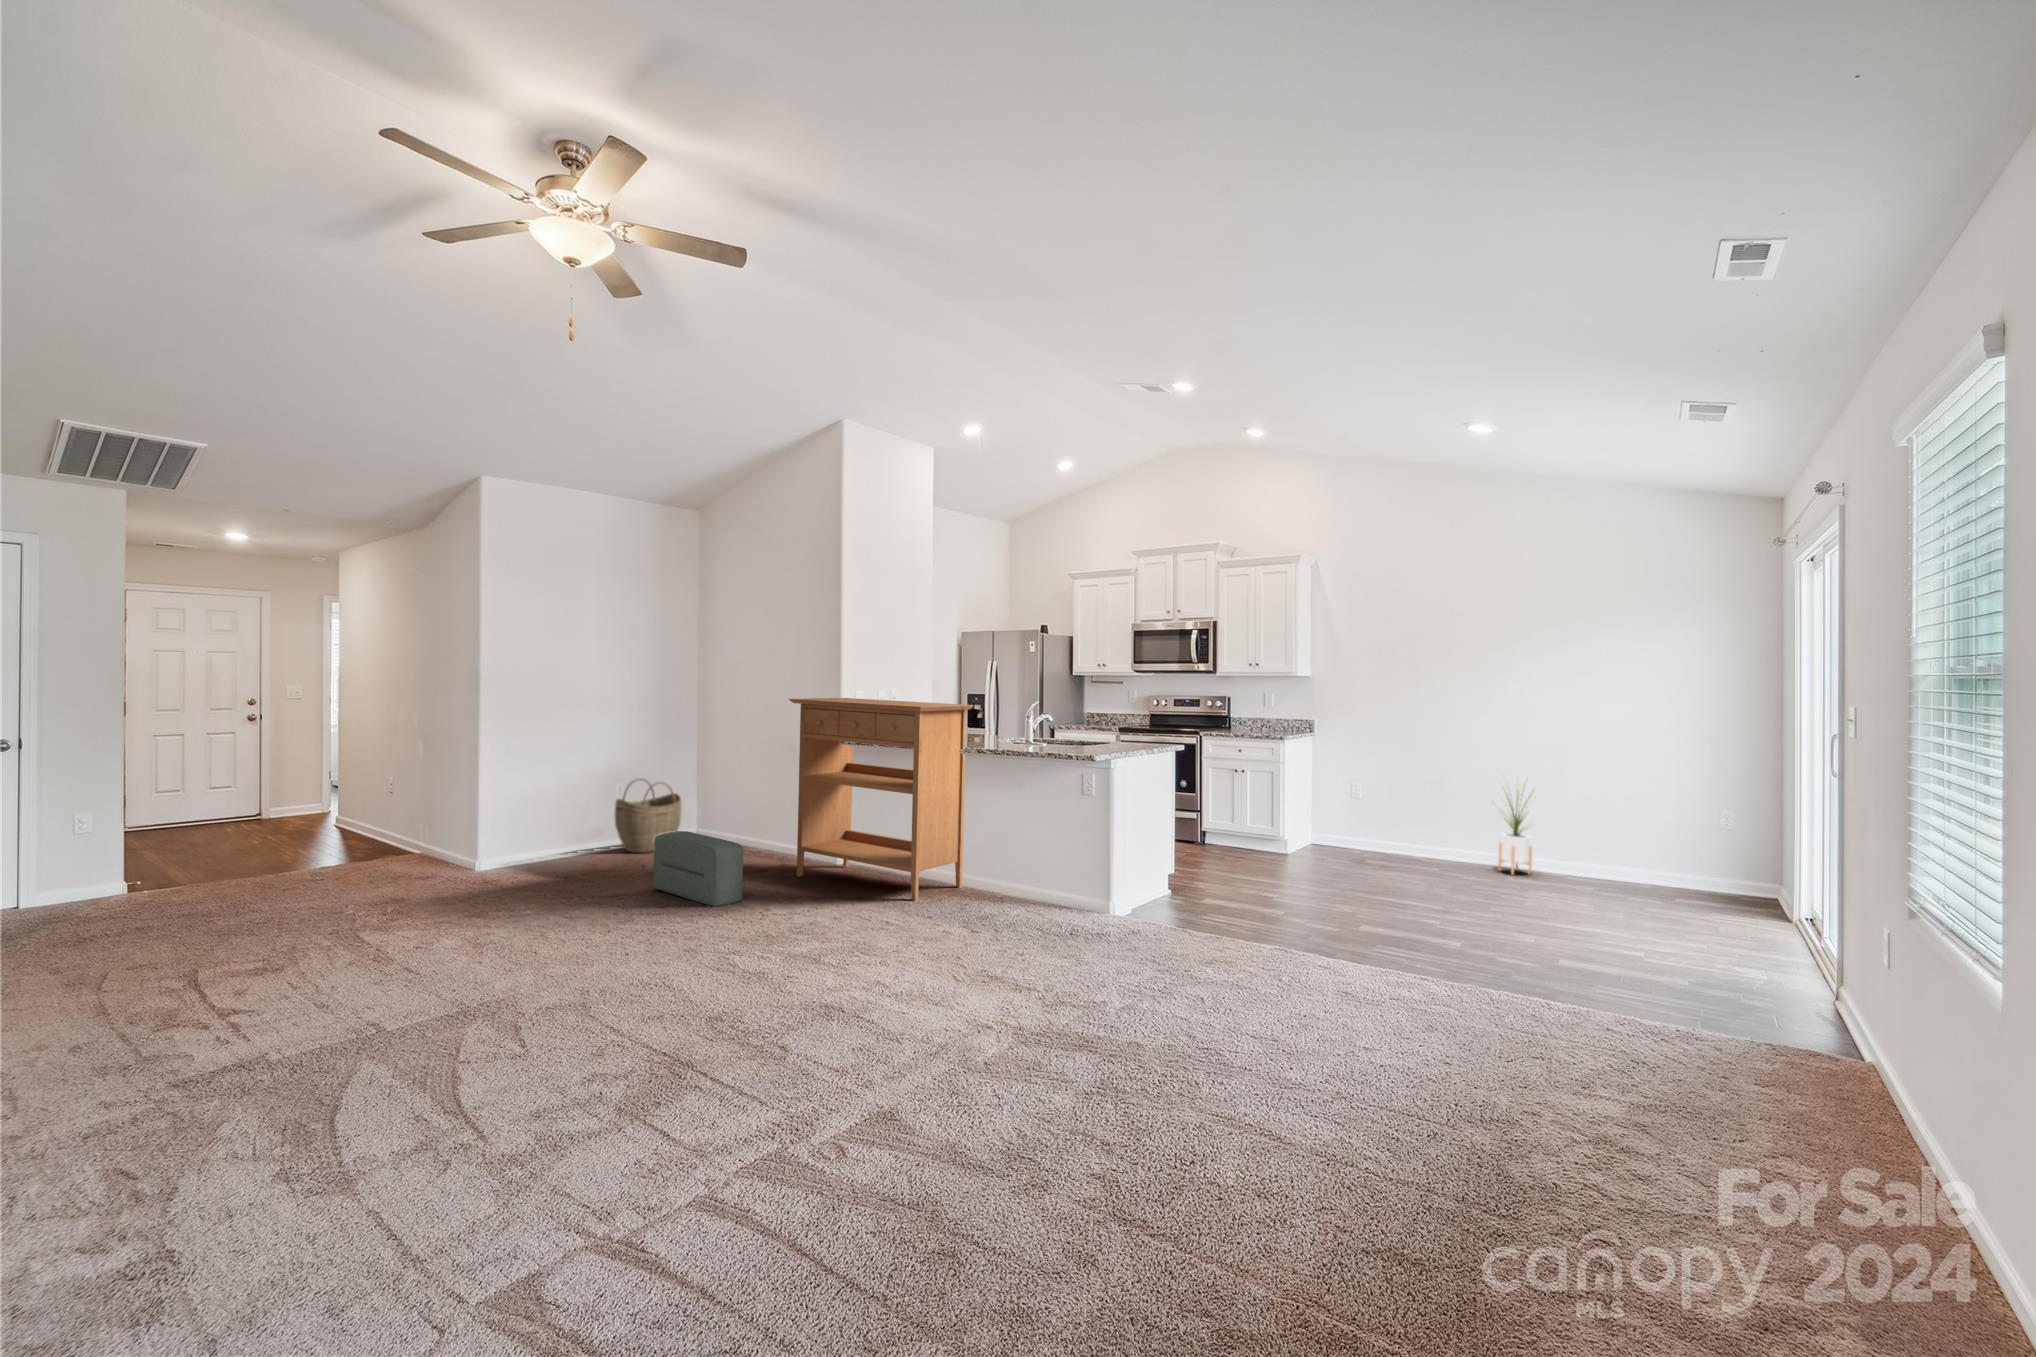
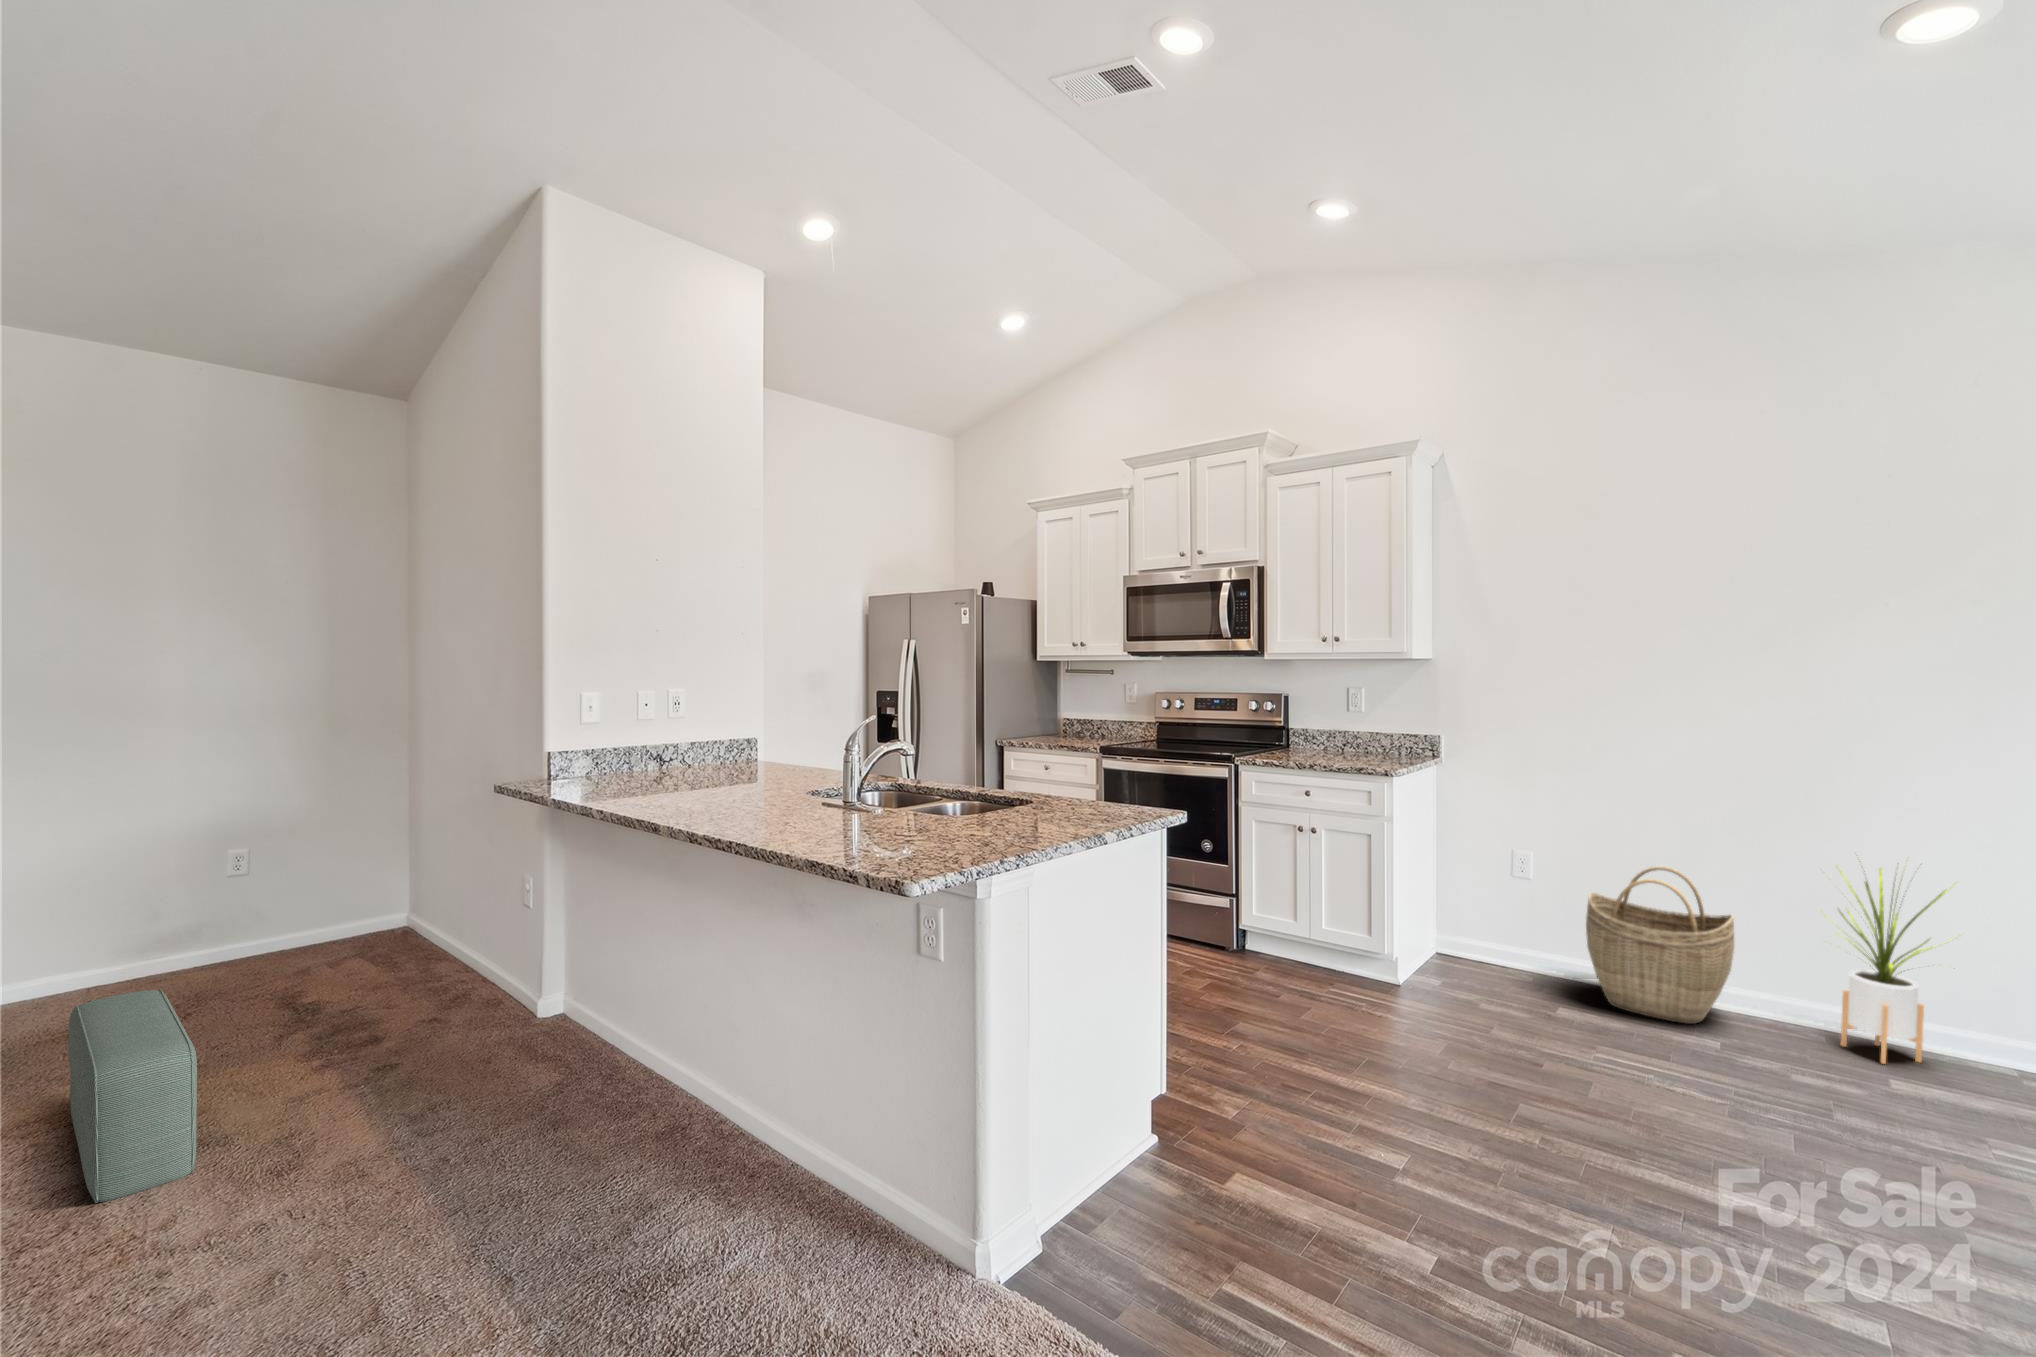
console table: present [789,698,973,901] -> none [395,707,740,1181]
woven basket: present [615,778,681,853] -> present [1586,867,1734,1024]

